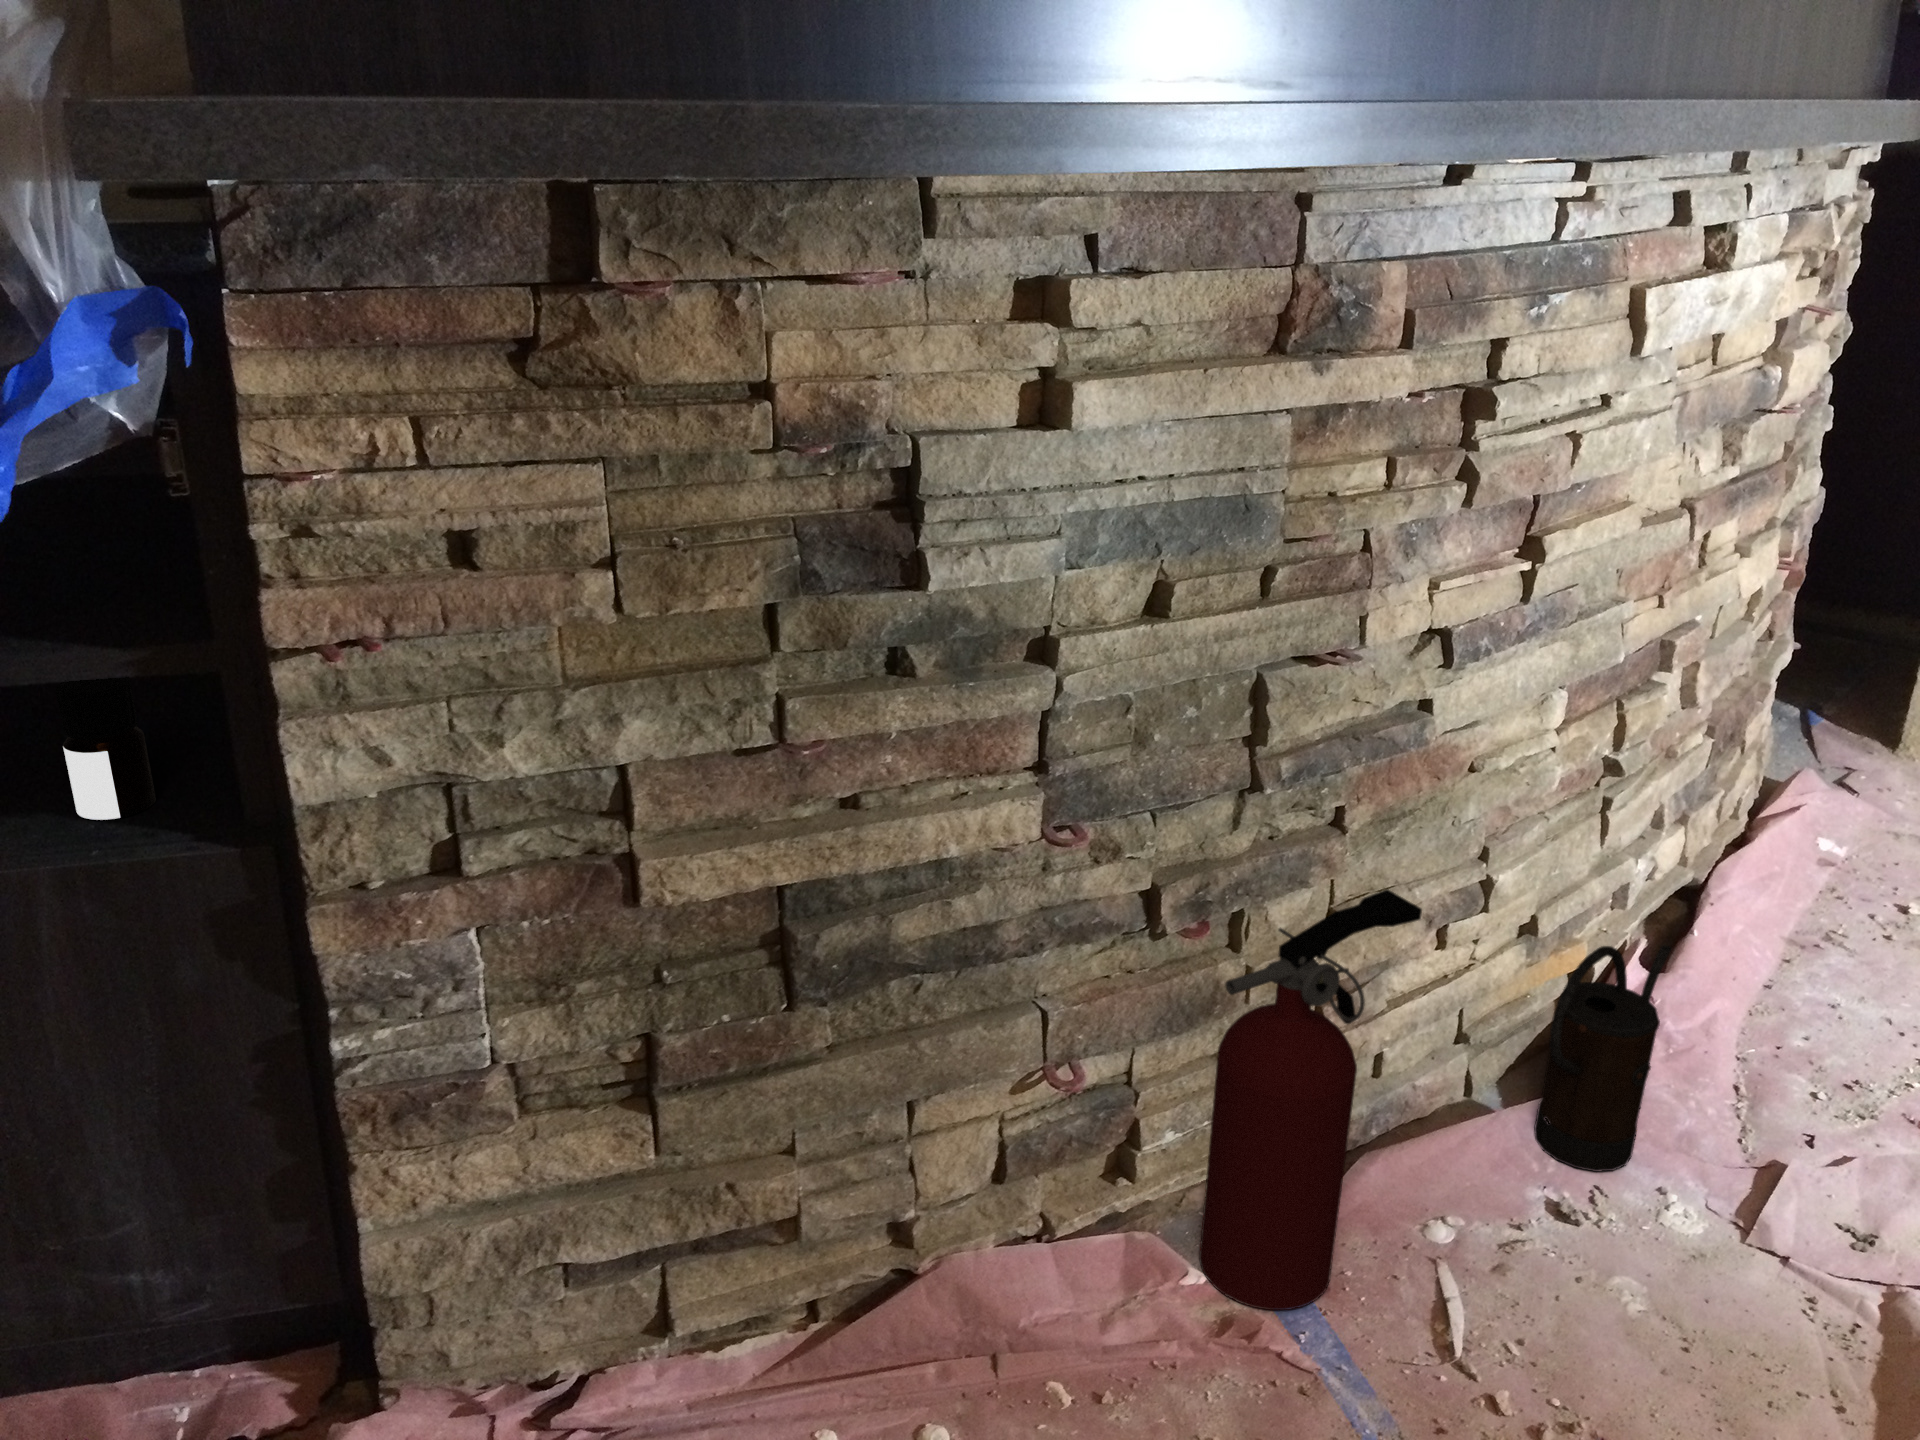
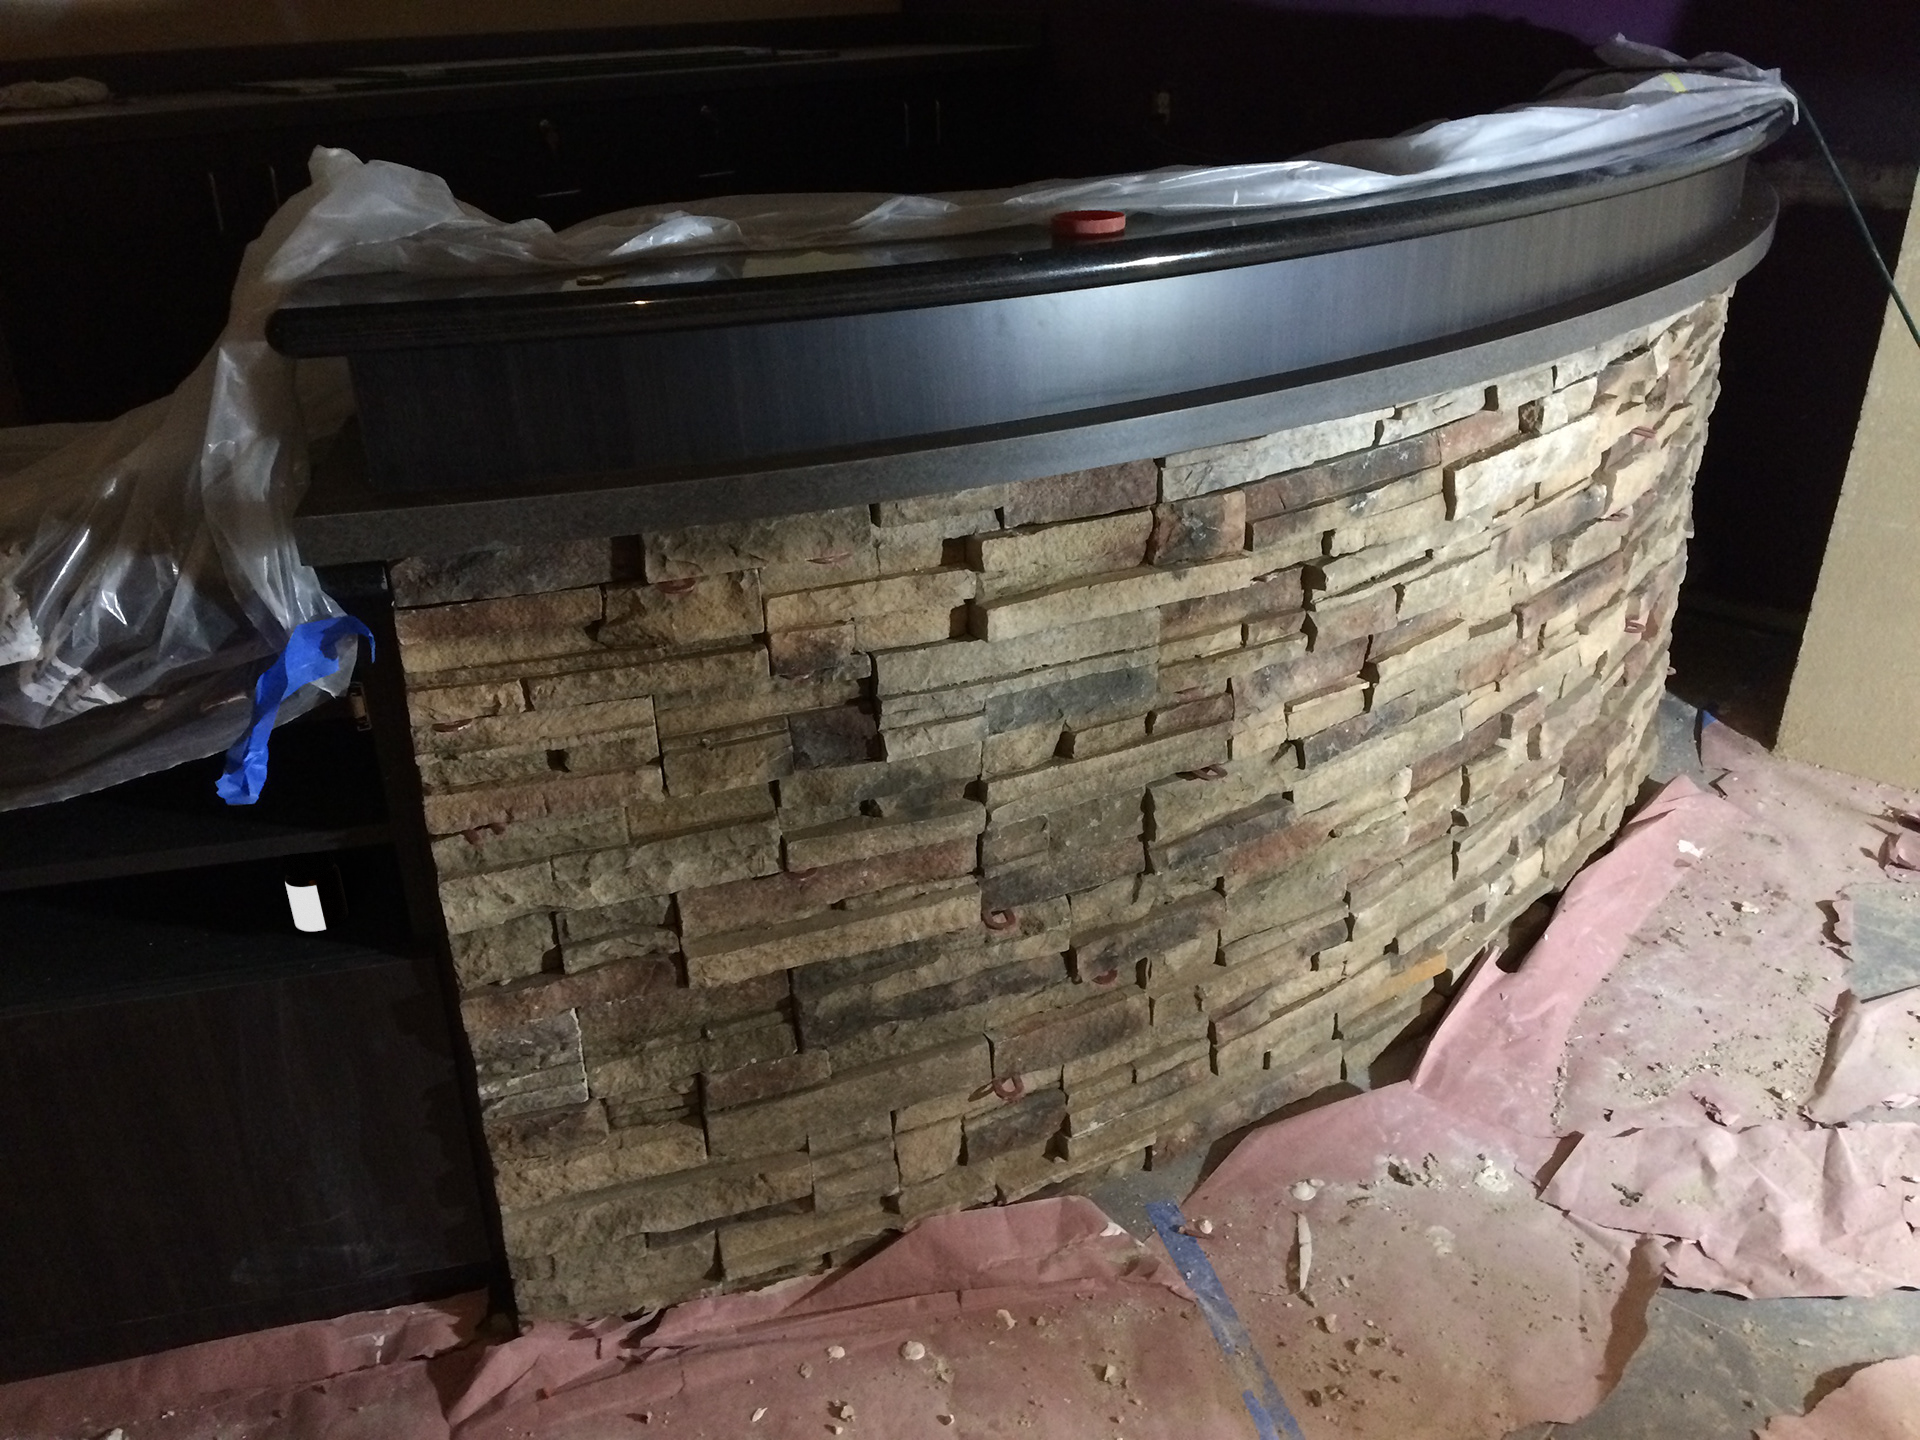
fire extinguisher: present [1199,889,1422,1310] -> none [1118,945,1273,1255]
watering can: present [1534,945,1671,1172] -> none [1387,967,1494,1142]

